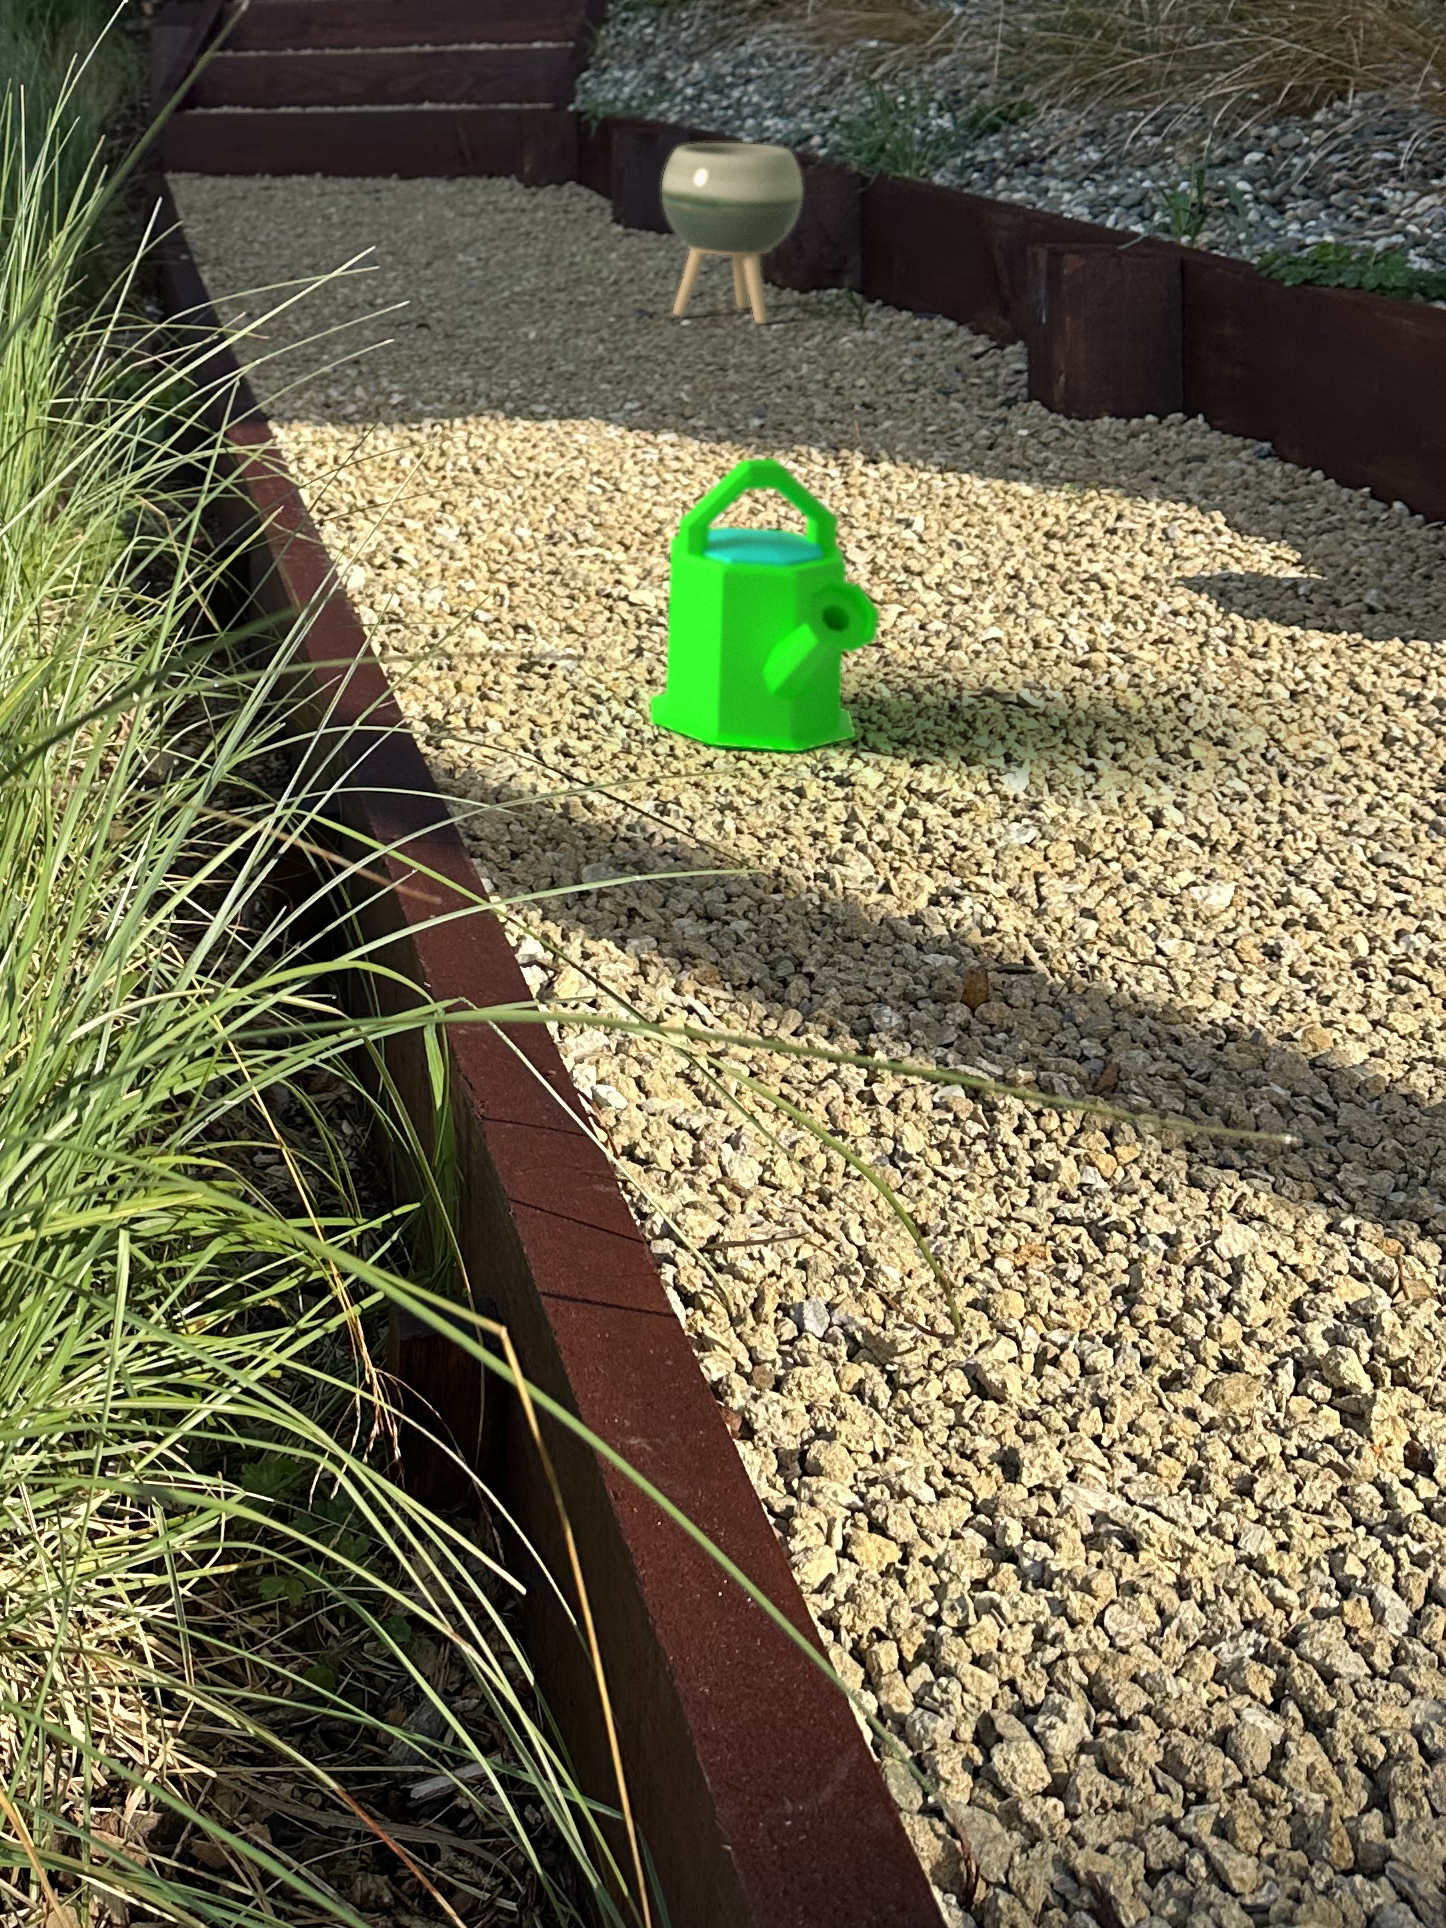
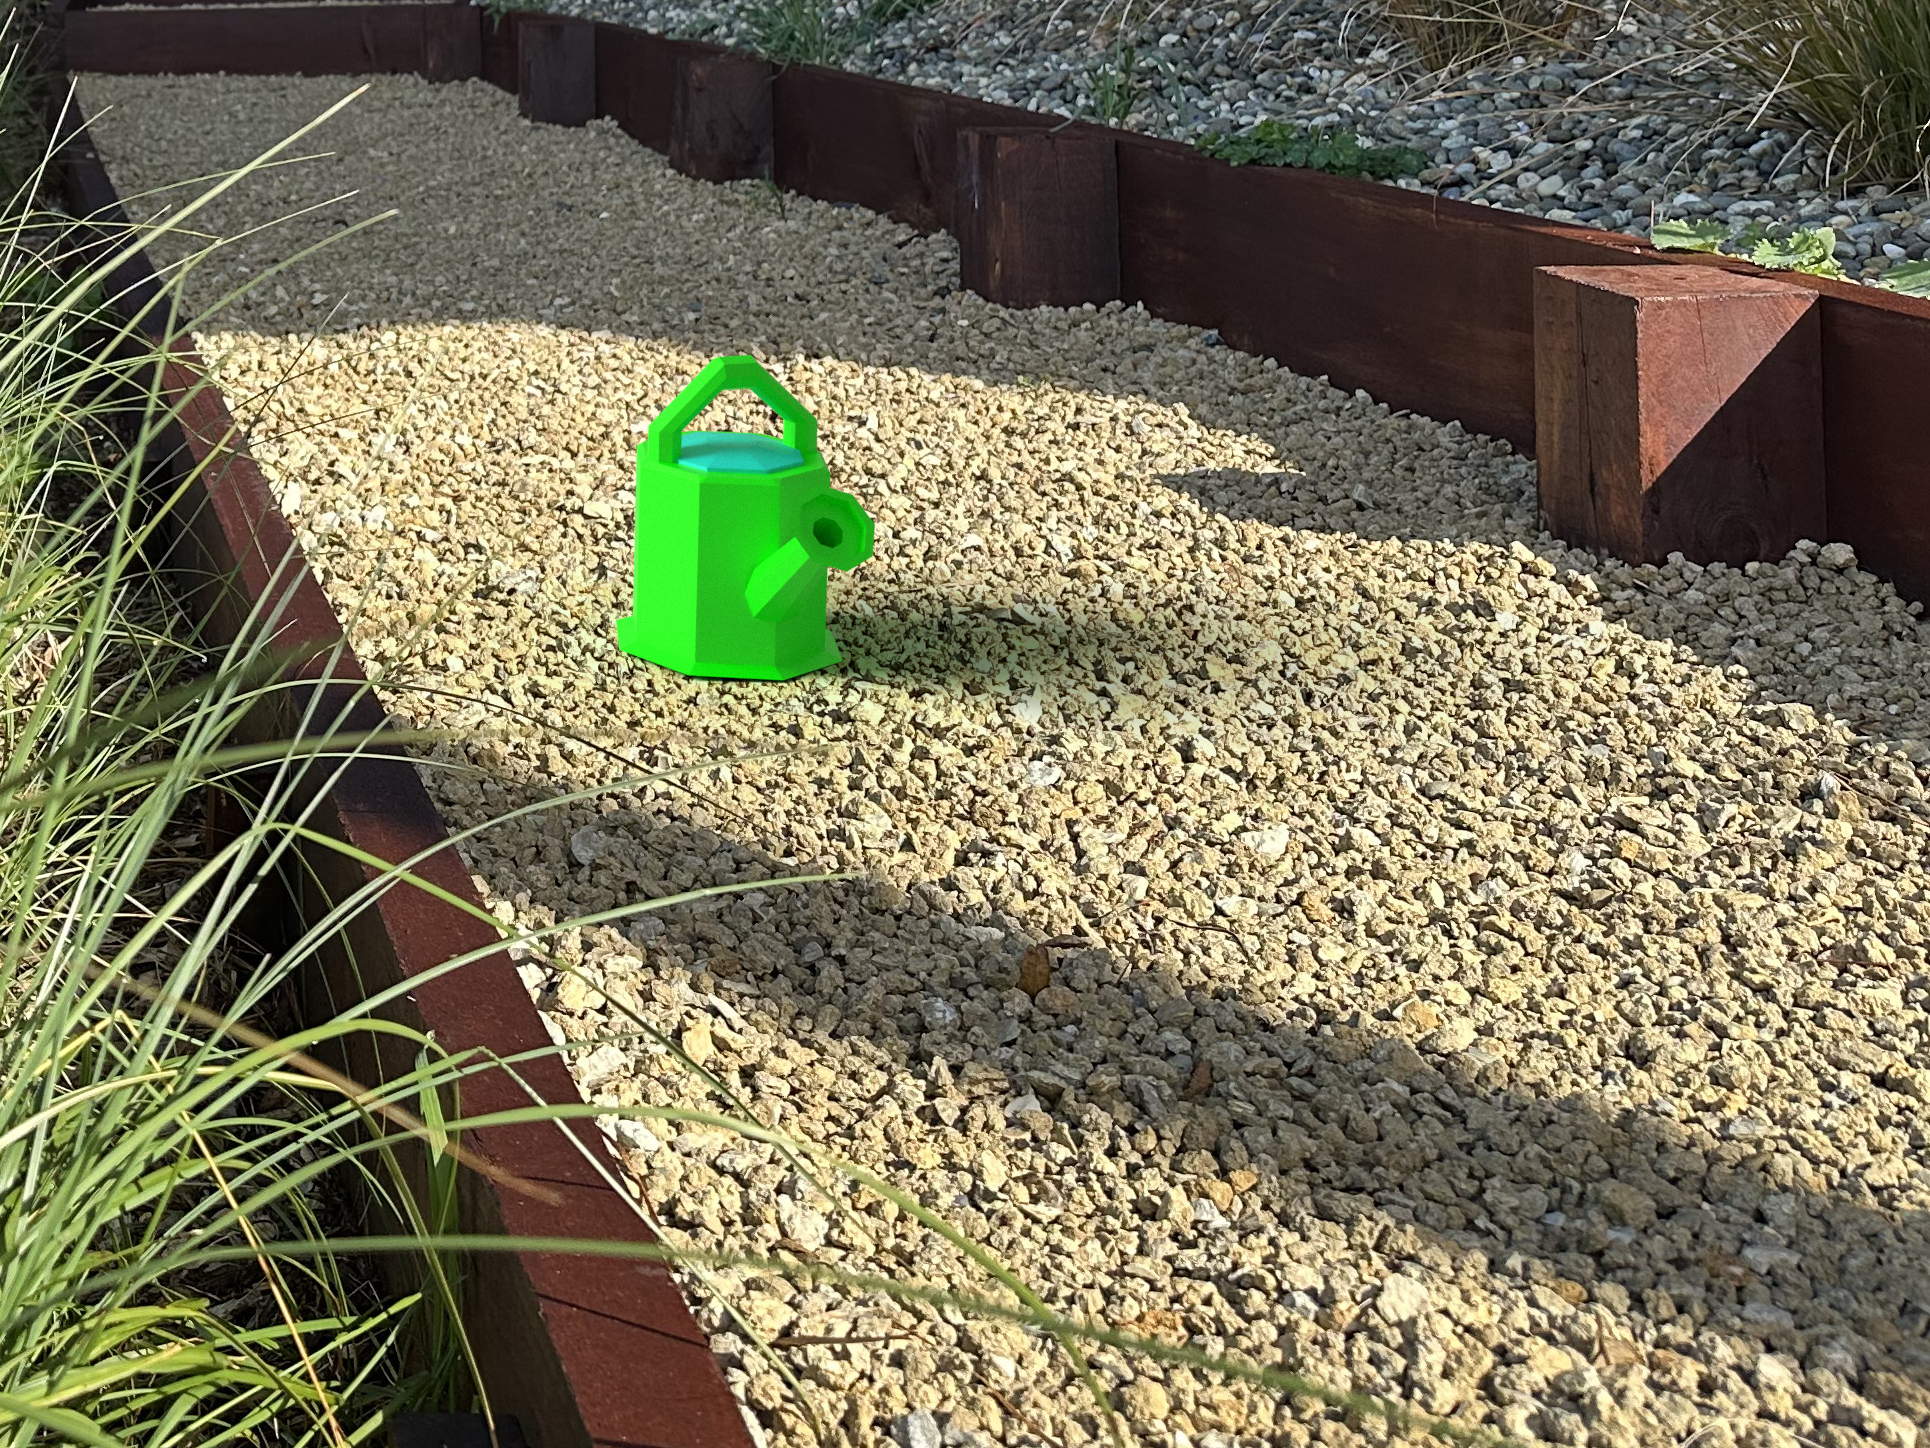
planter: present [662,143,802,324] -> none [571,27,712,211]

